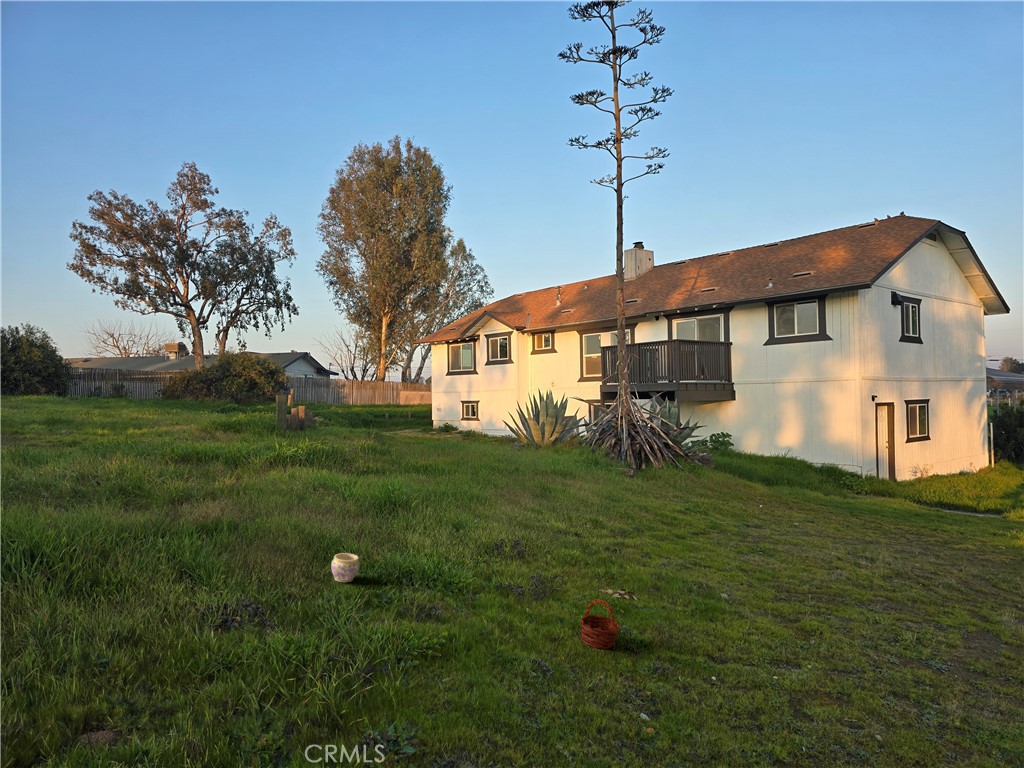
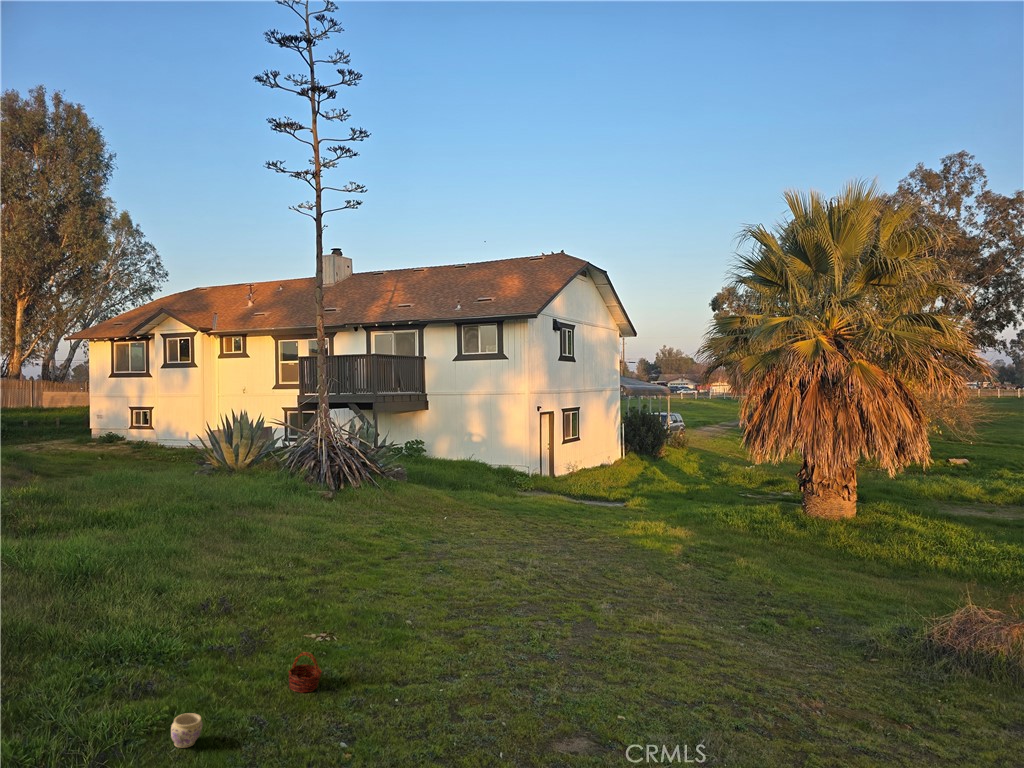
planter: present [332,553,360,583] -> present [171,713,203,748]

